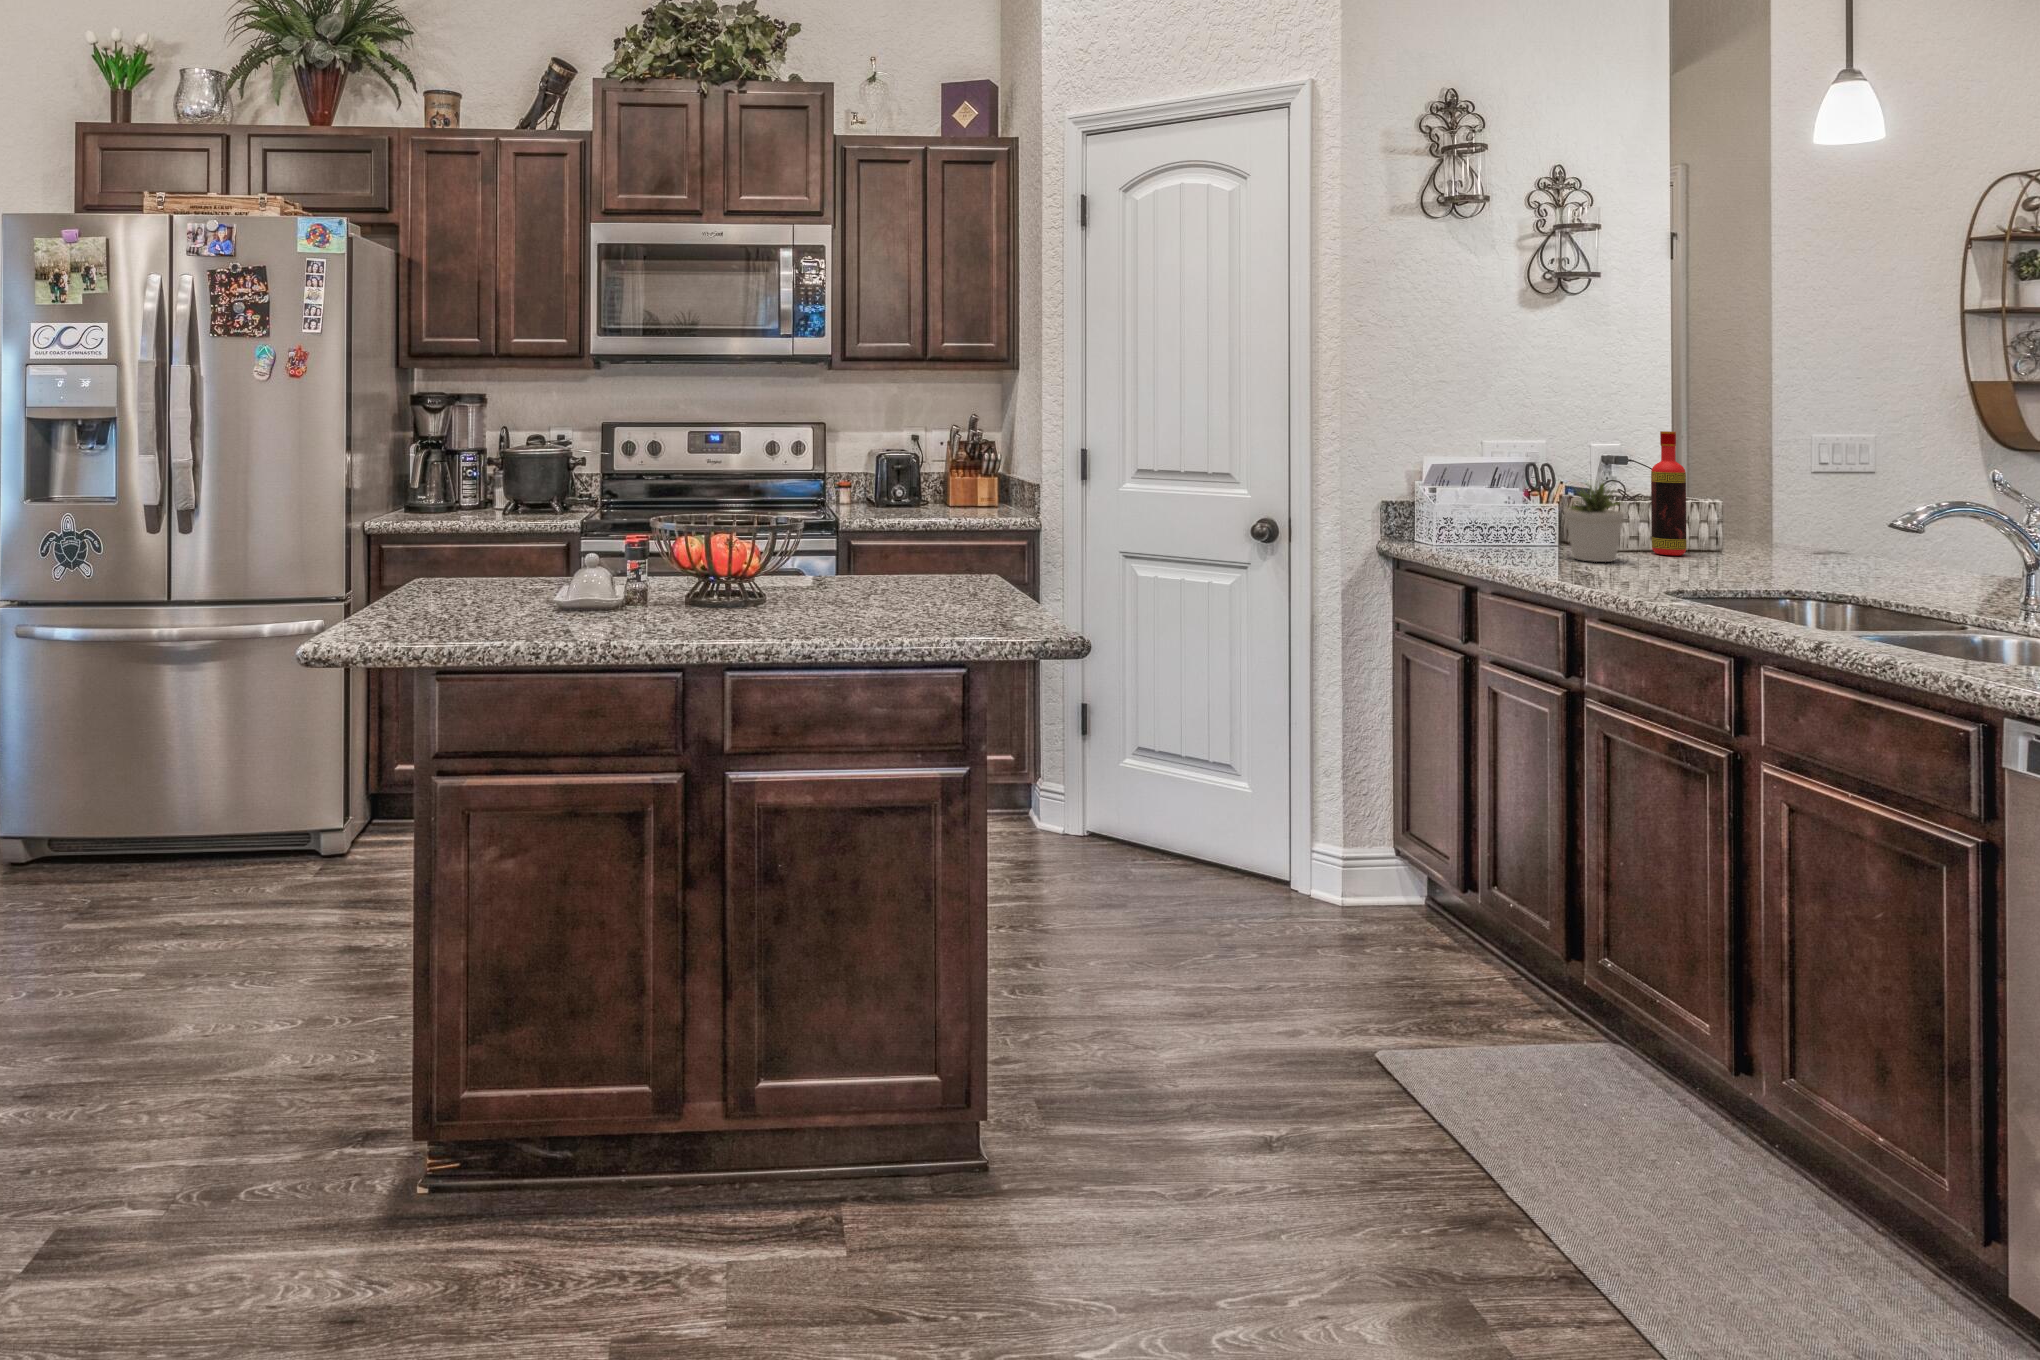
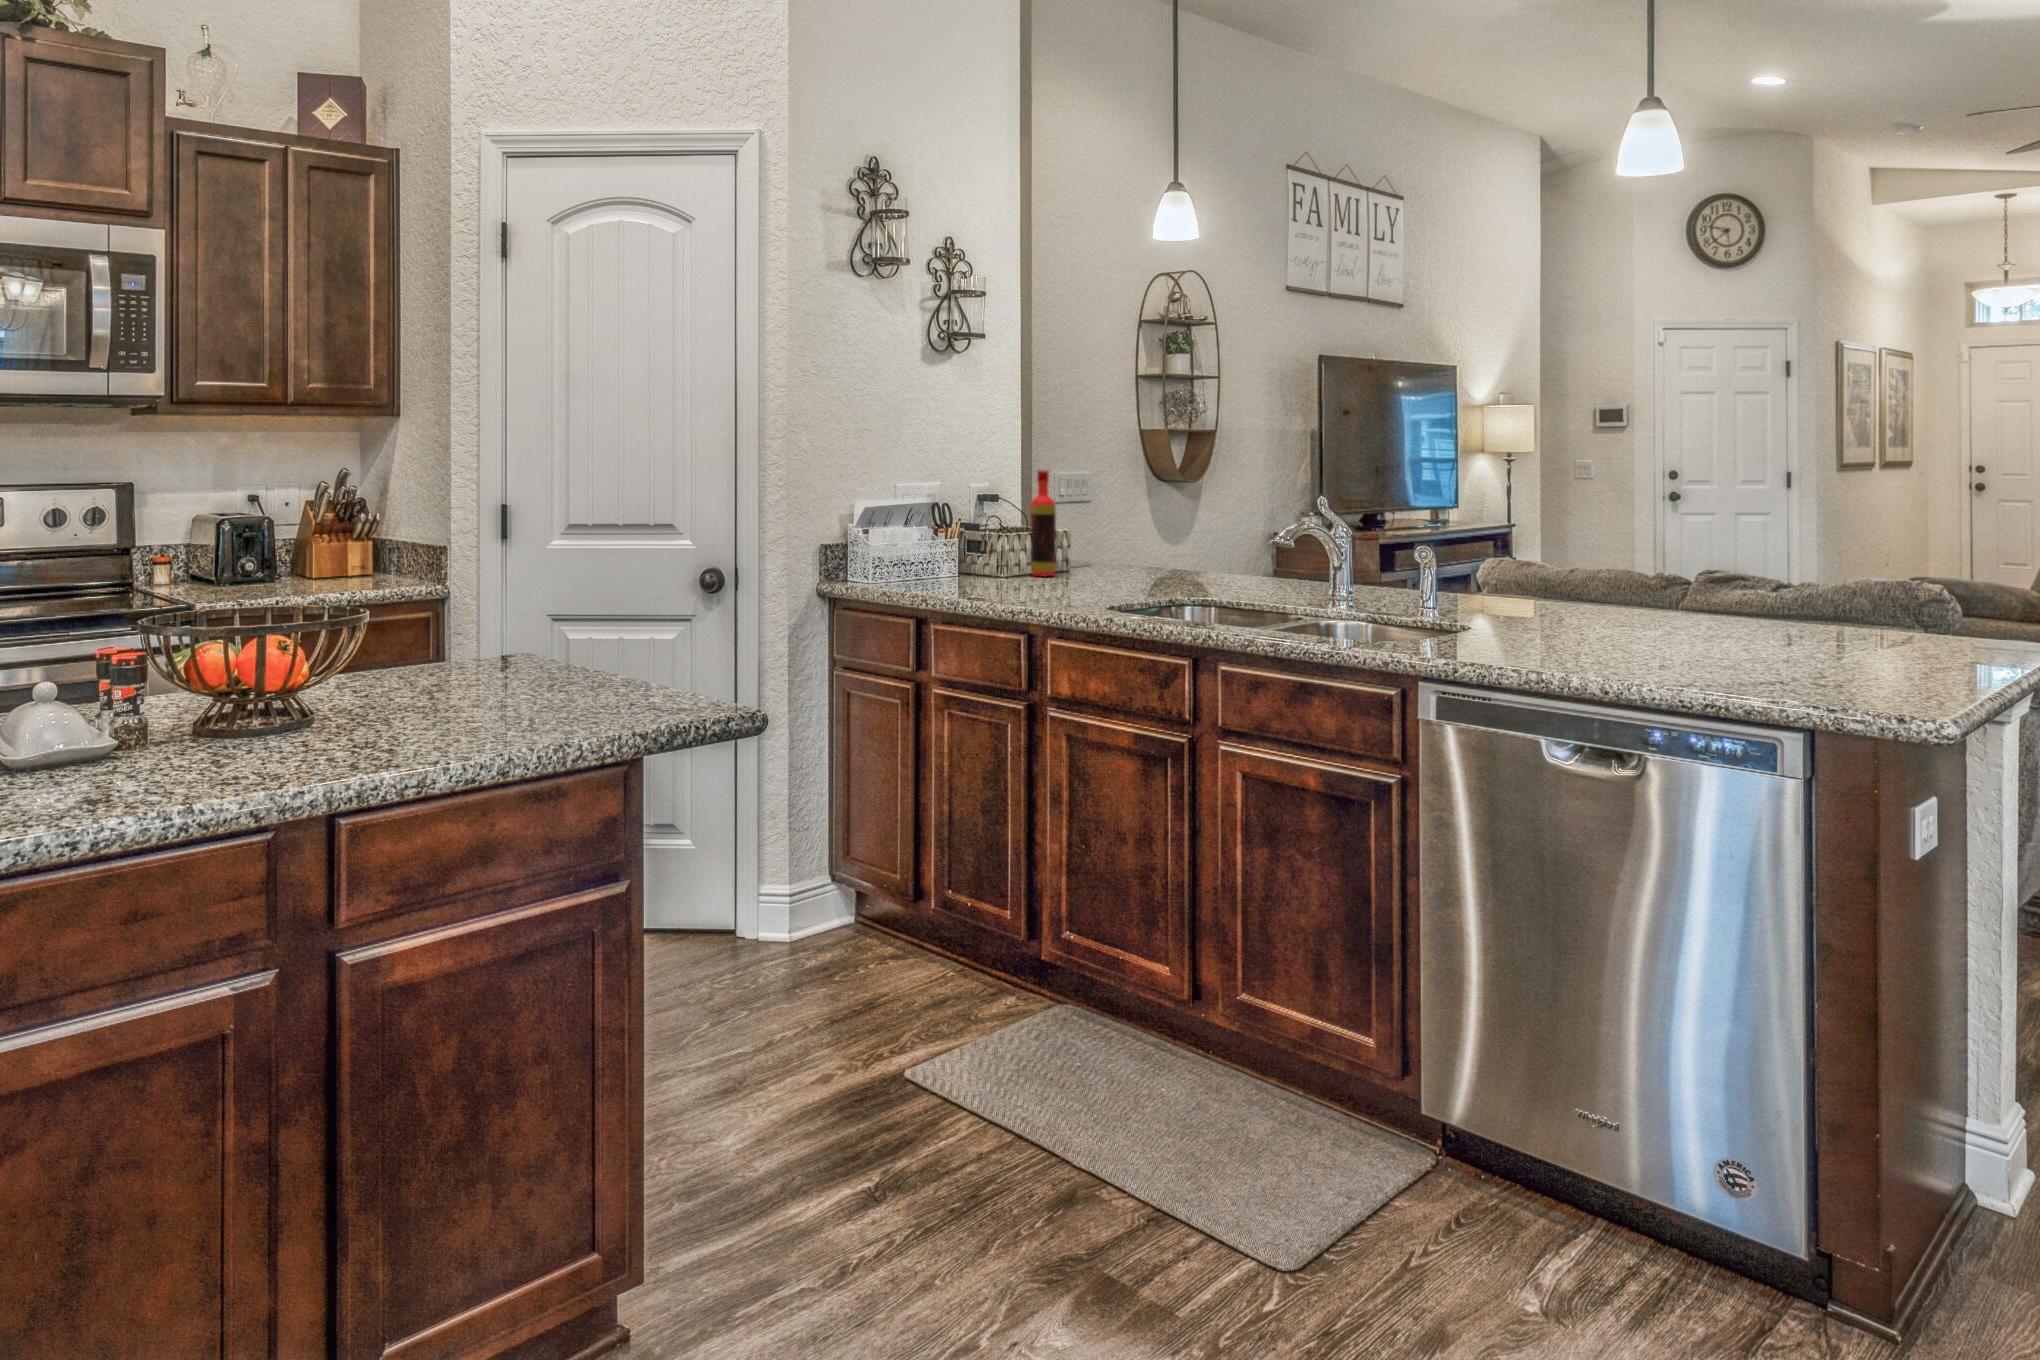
potted plant: present [1564,483,1624,562] -> none [981,512,1028,586]

